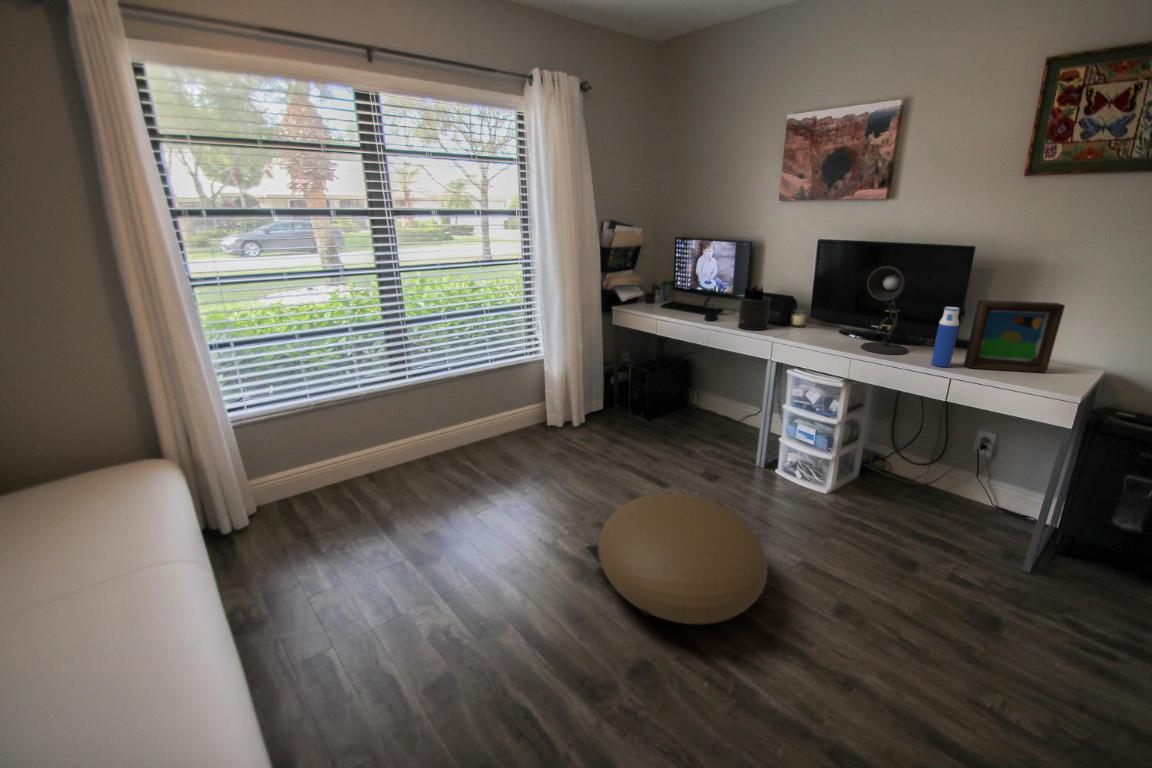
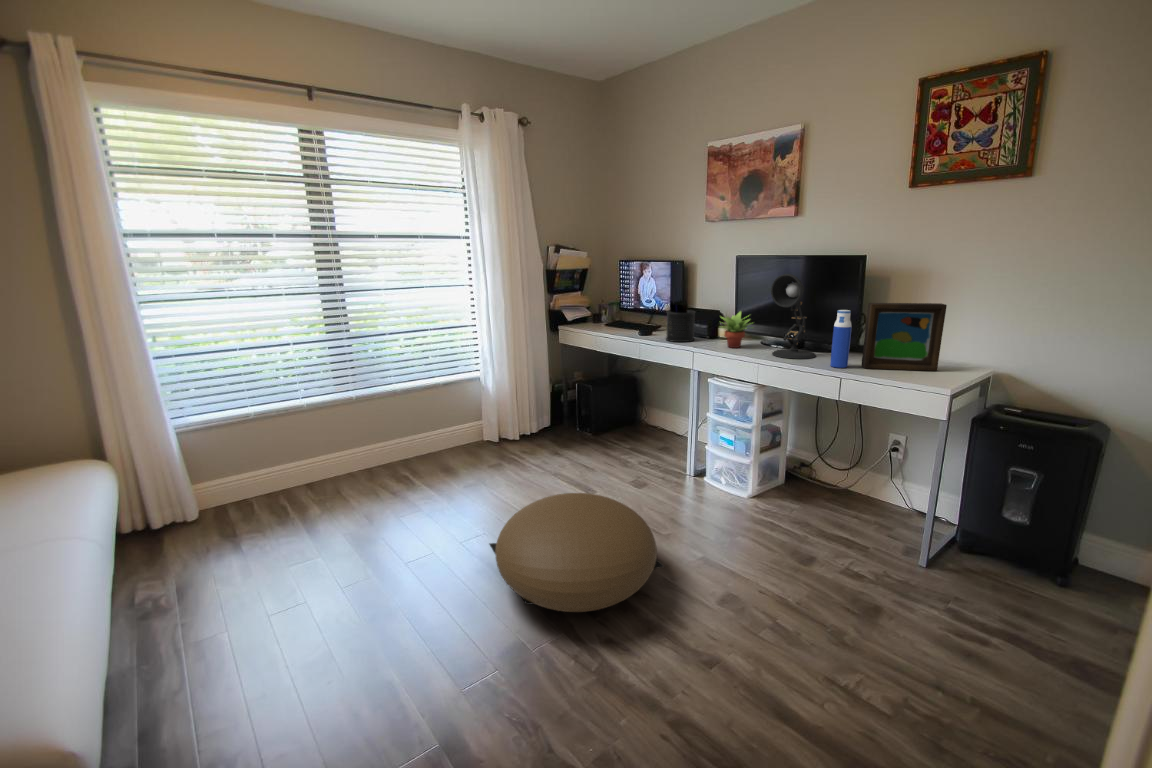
succulent plant: none [800,300,841,339] -> present [721,311,750,348]

